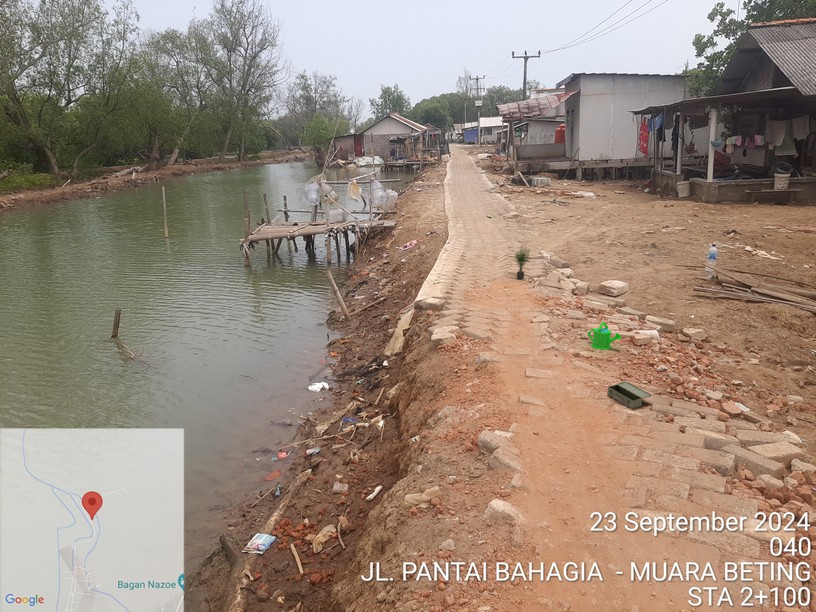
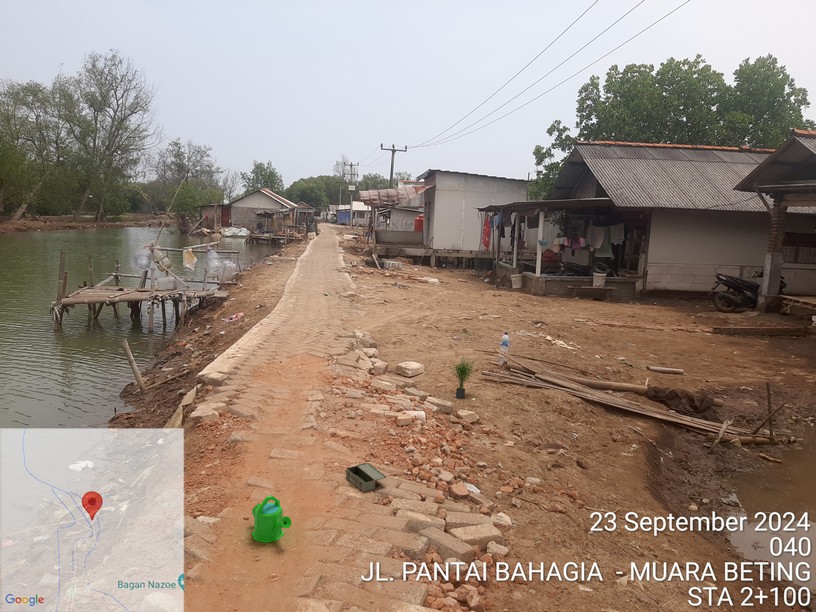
potted plant: present [514,247,529,280] -> present [453,357,473,399]
watering can: present [588,322,621,350] -> present [252,495,291,543]

